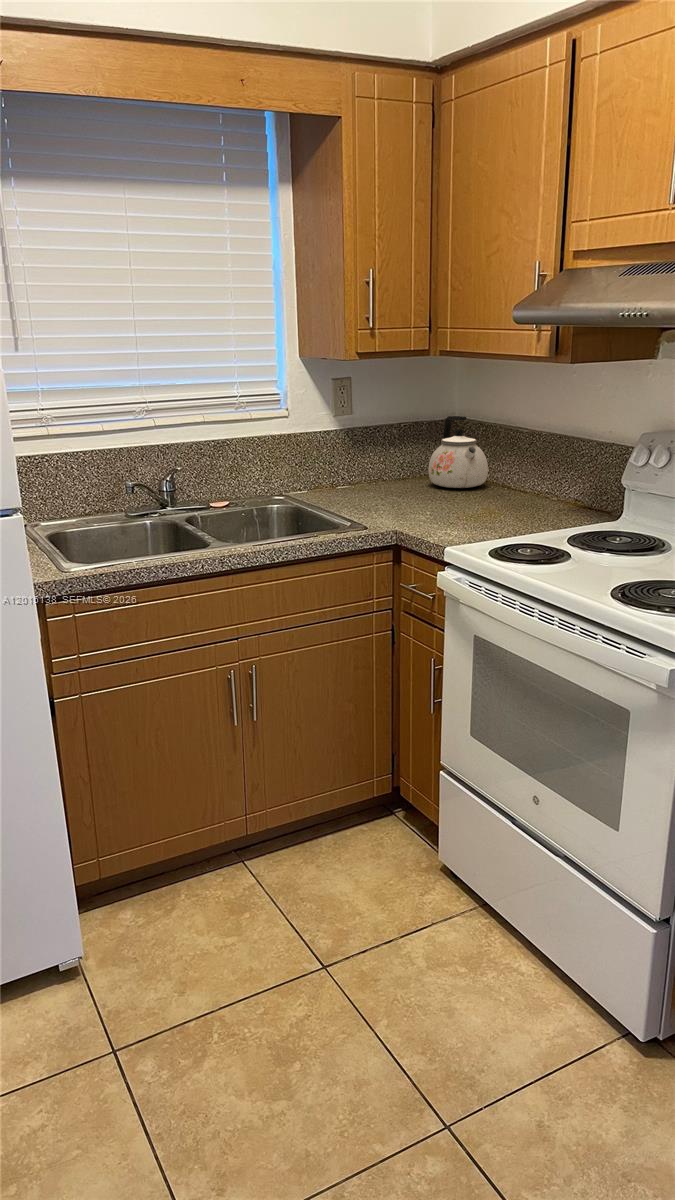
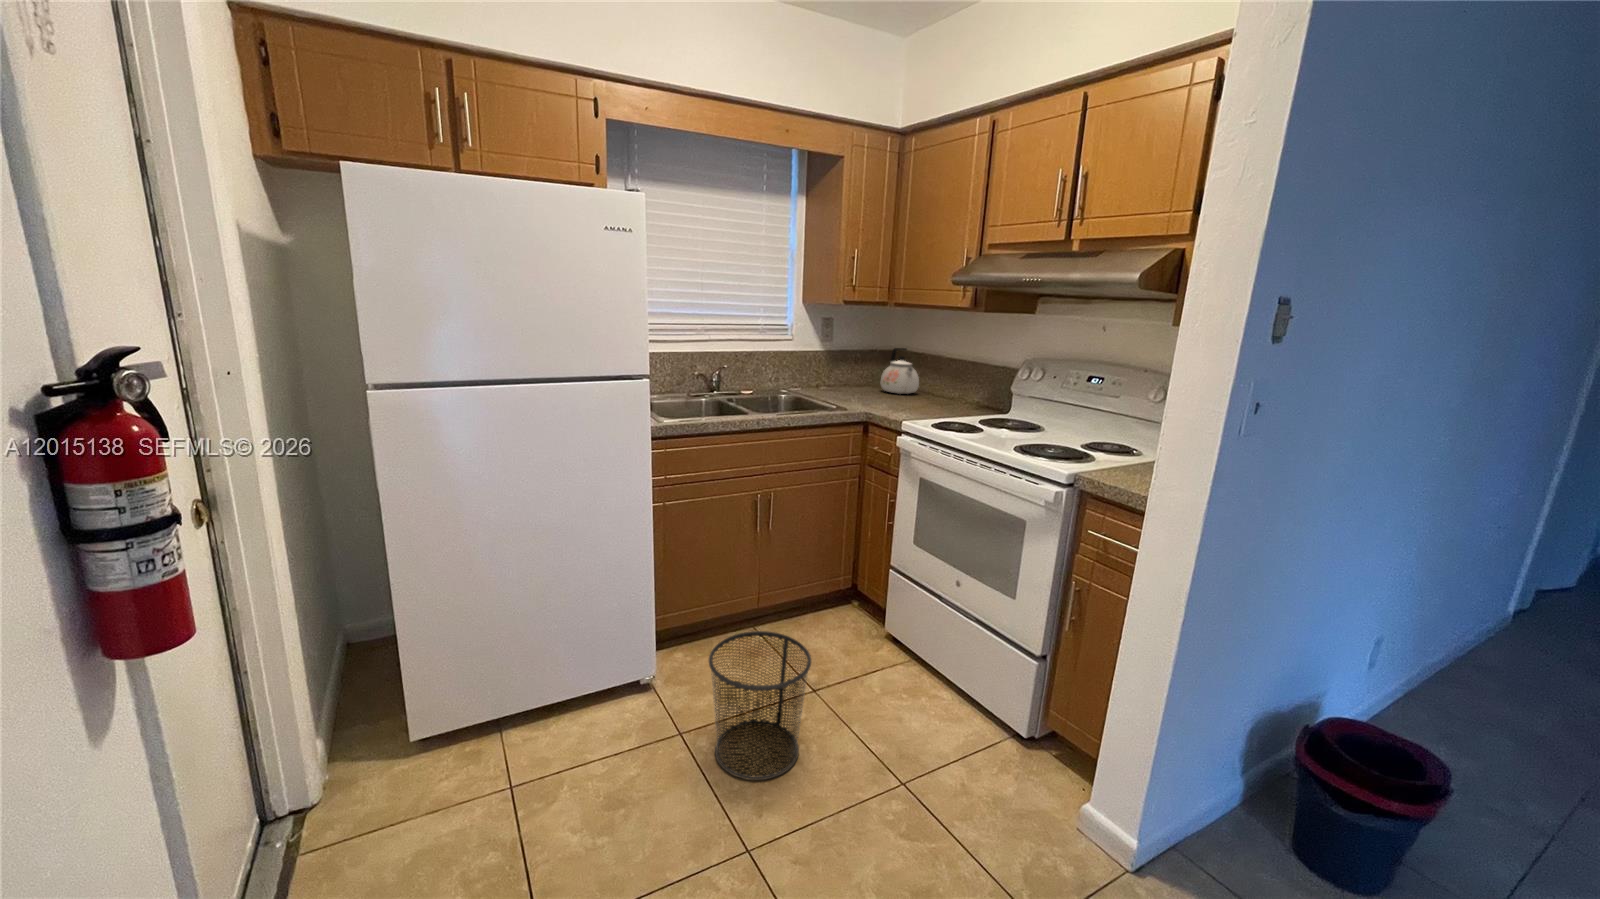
waste bin: none [137,893,297,1125] -> present [709,631,811,780]

